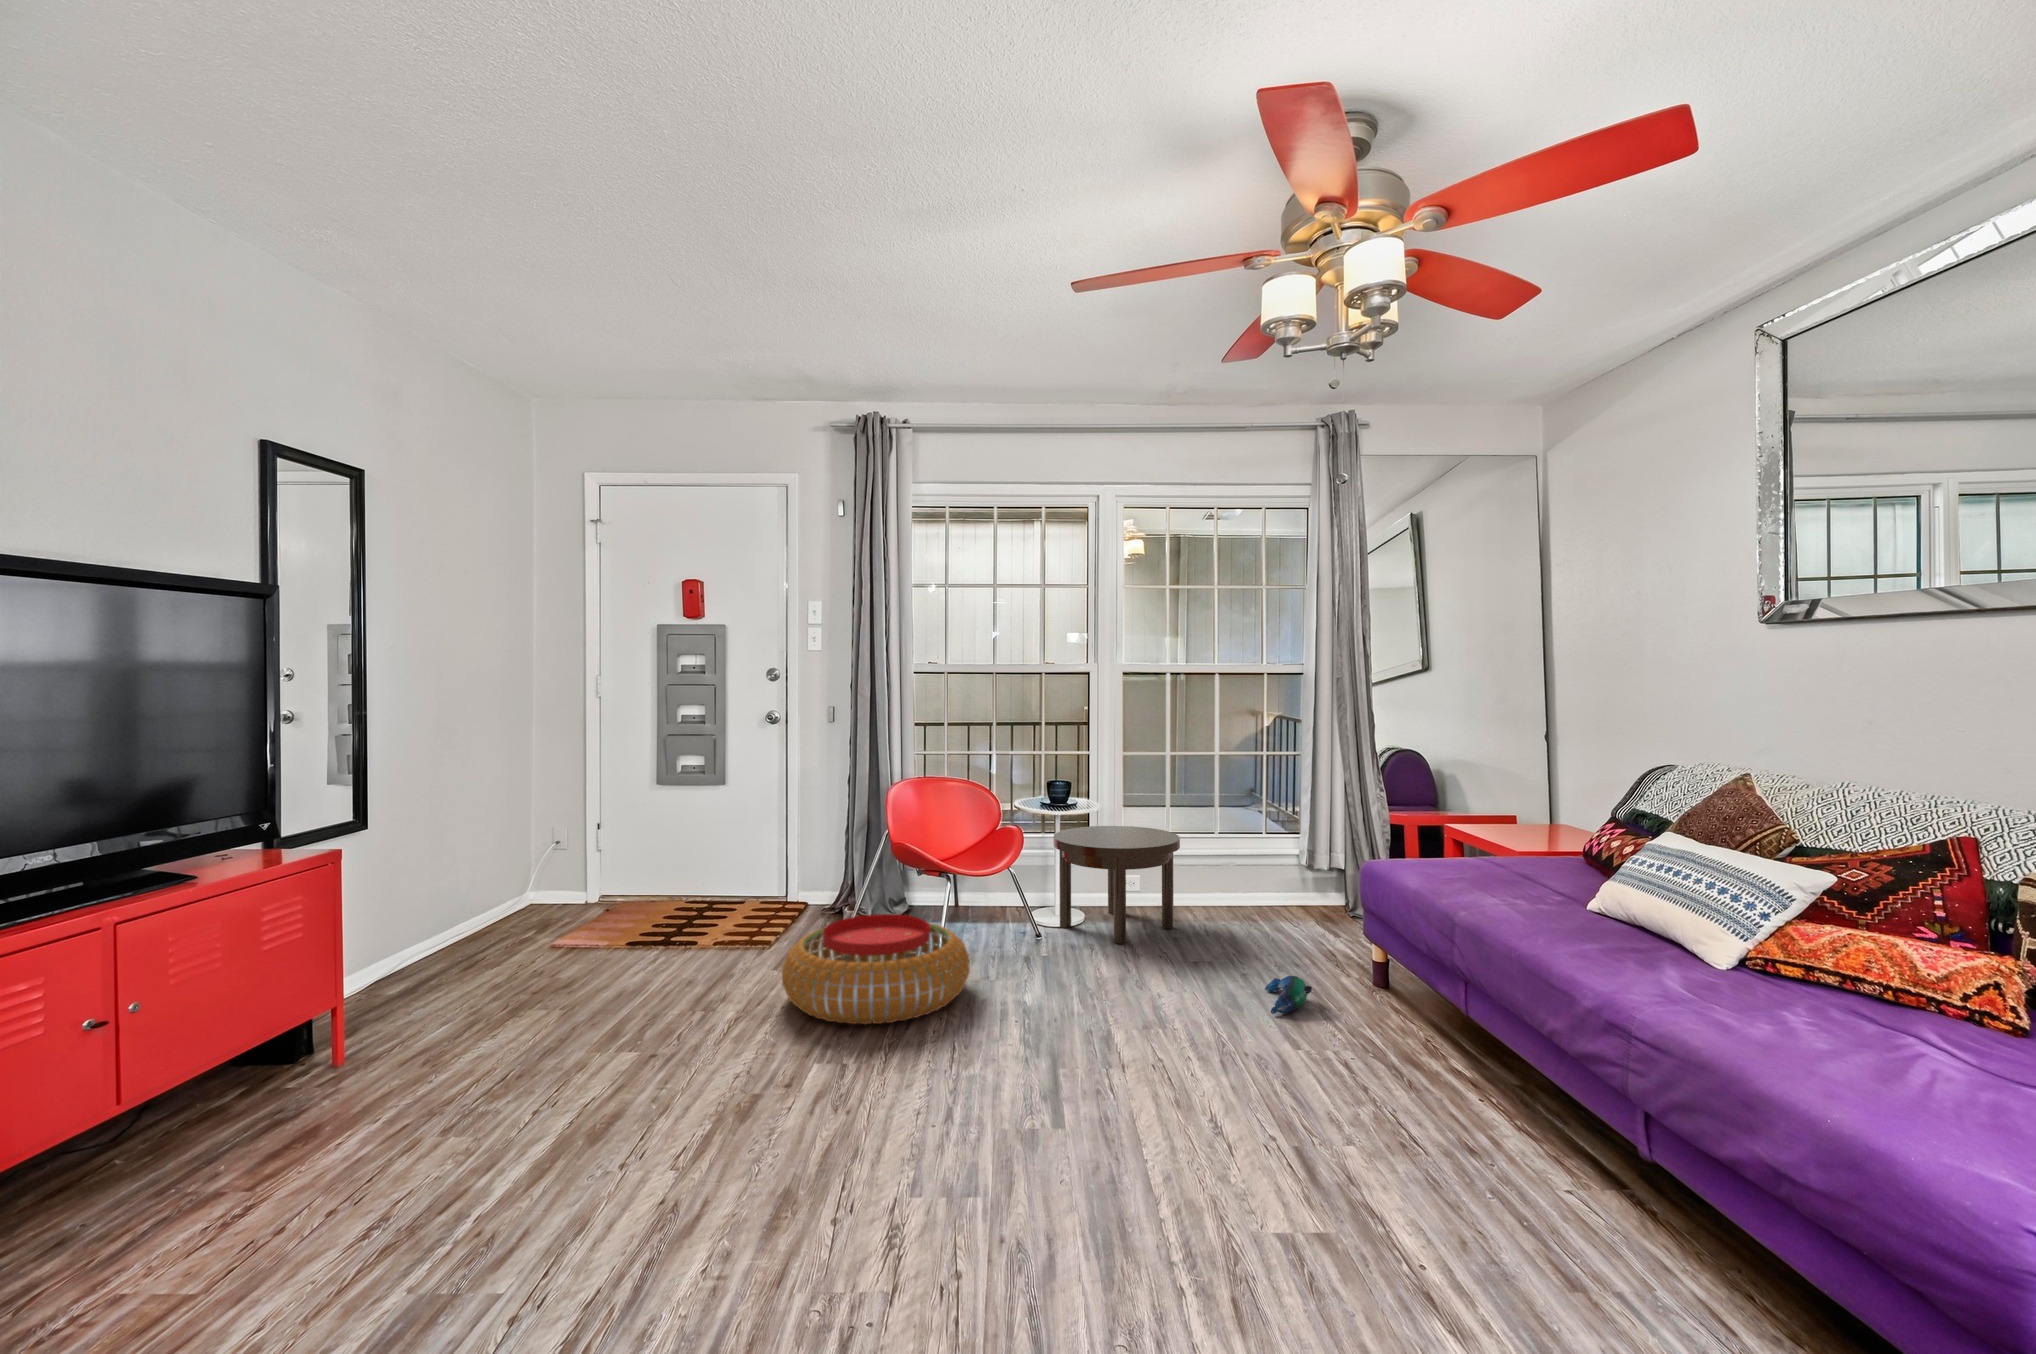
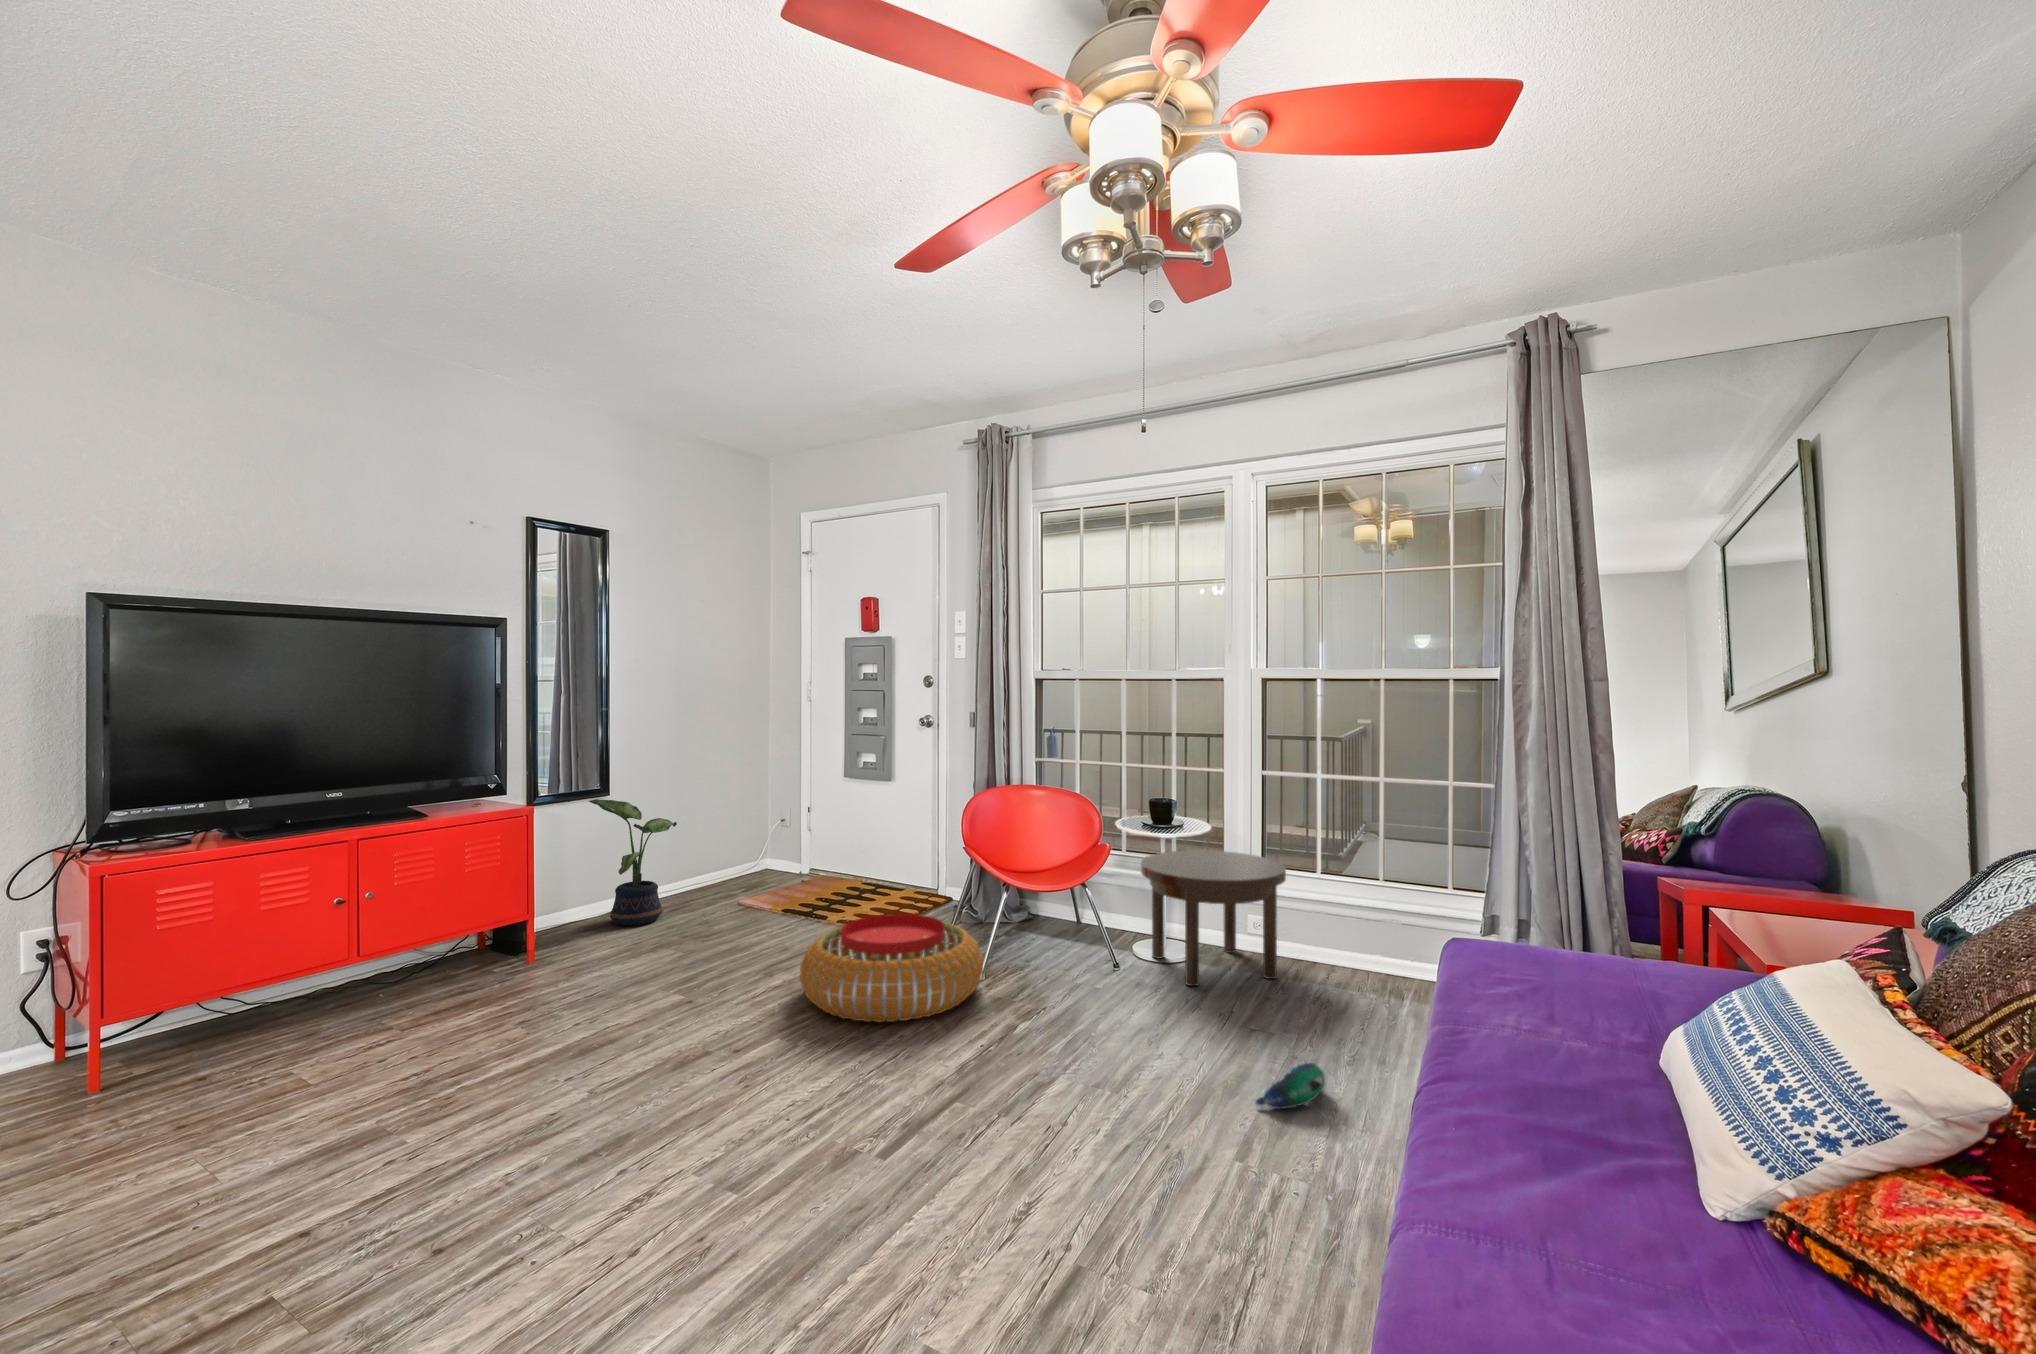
potted plant: none [364,831,492,988] -> present [589,799,677,925]

